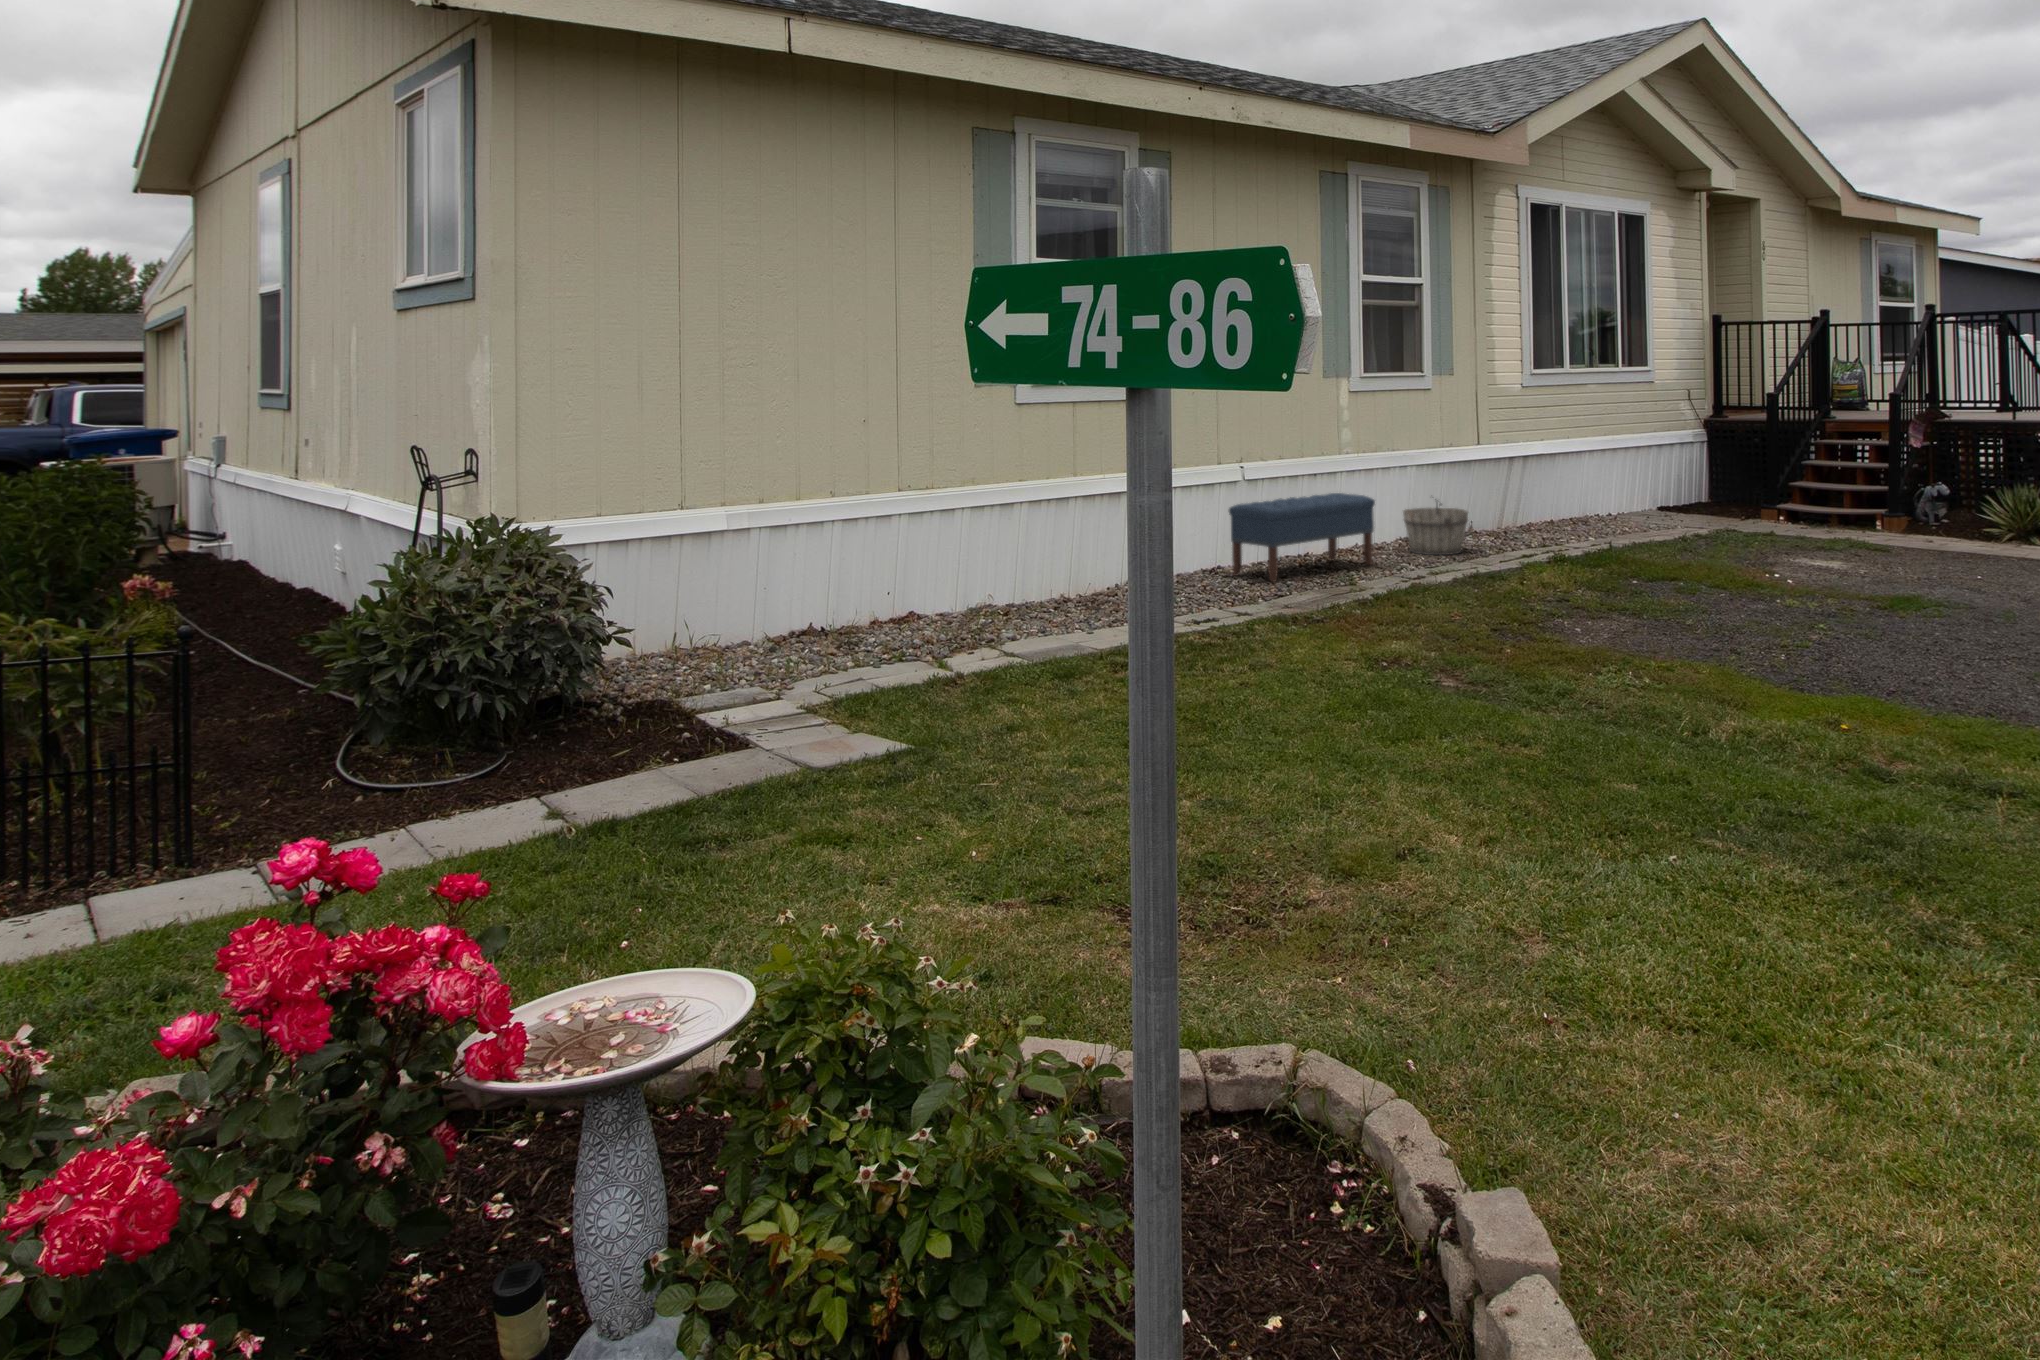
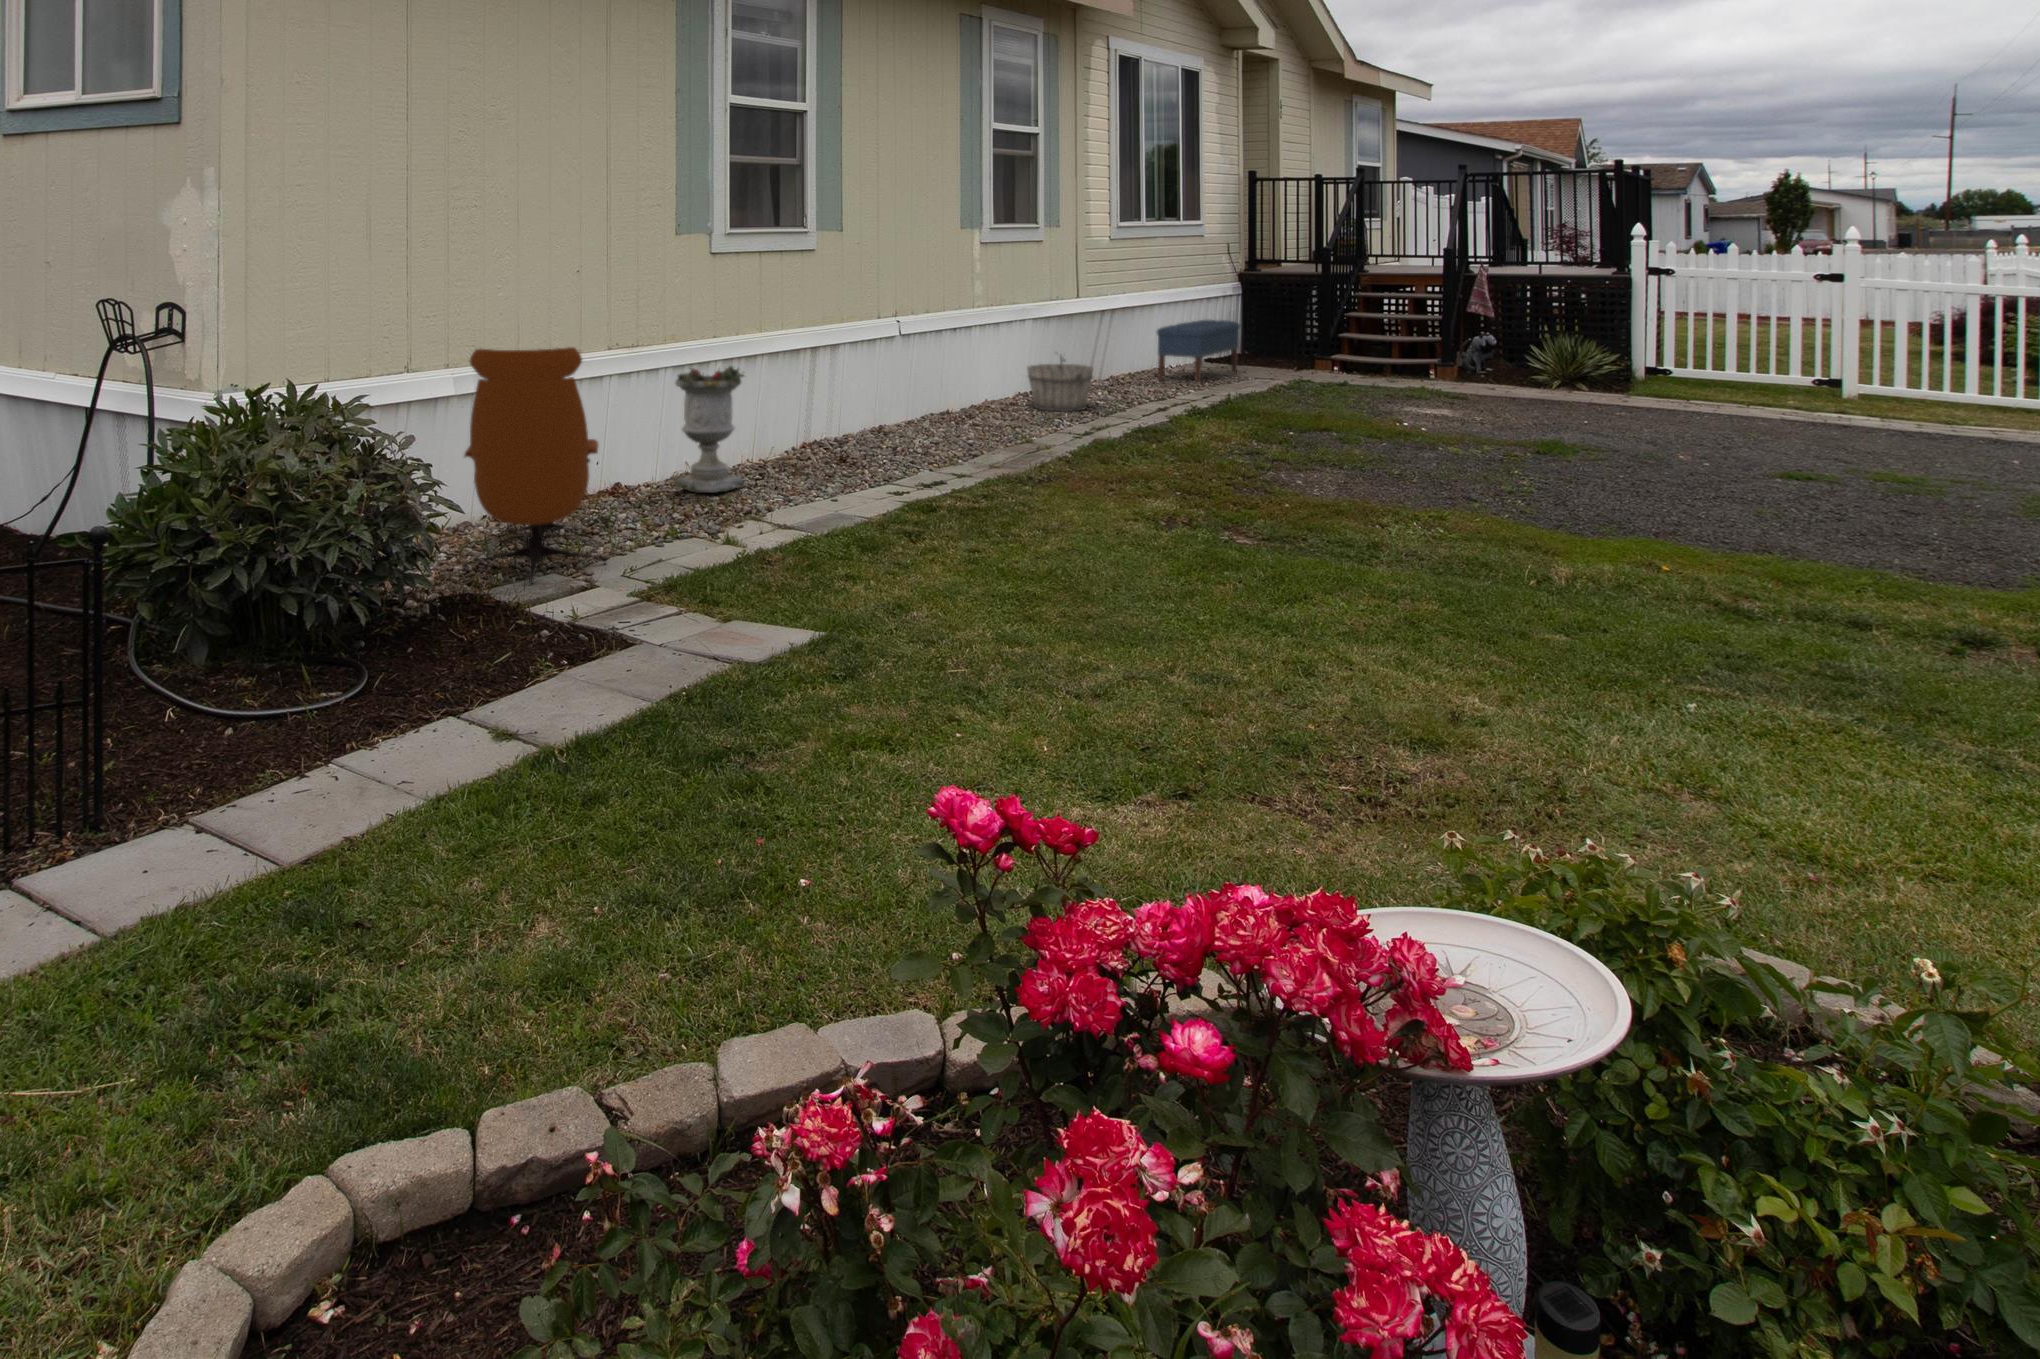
lounge chair: none [684,487,840,695] -> present [464,347,607,584]
bench: present [1229,493,1375,582] -> present [1157,320,1240,384]
planter: none [959,505,1024,622] -> present [675,366,744,493]

